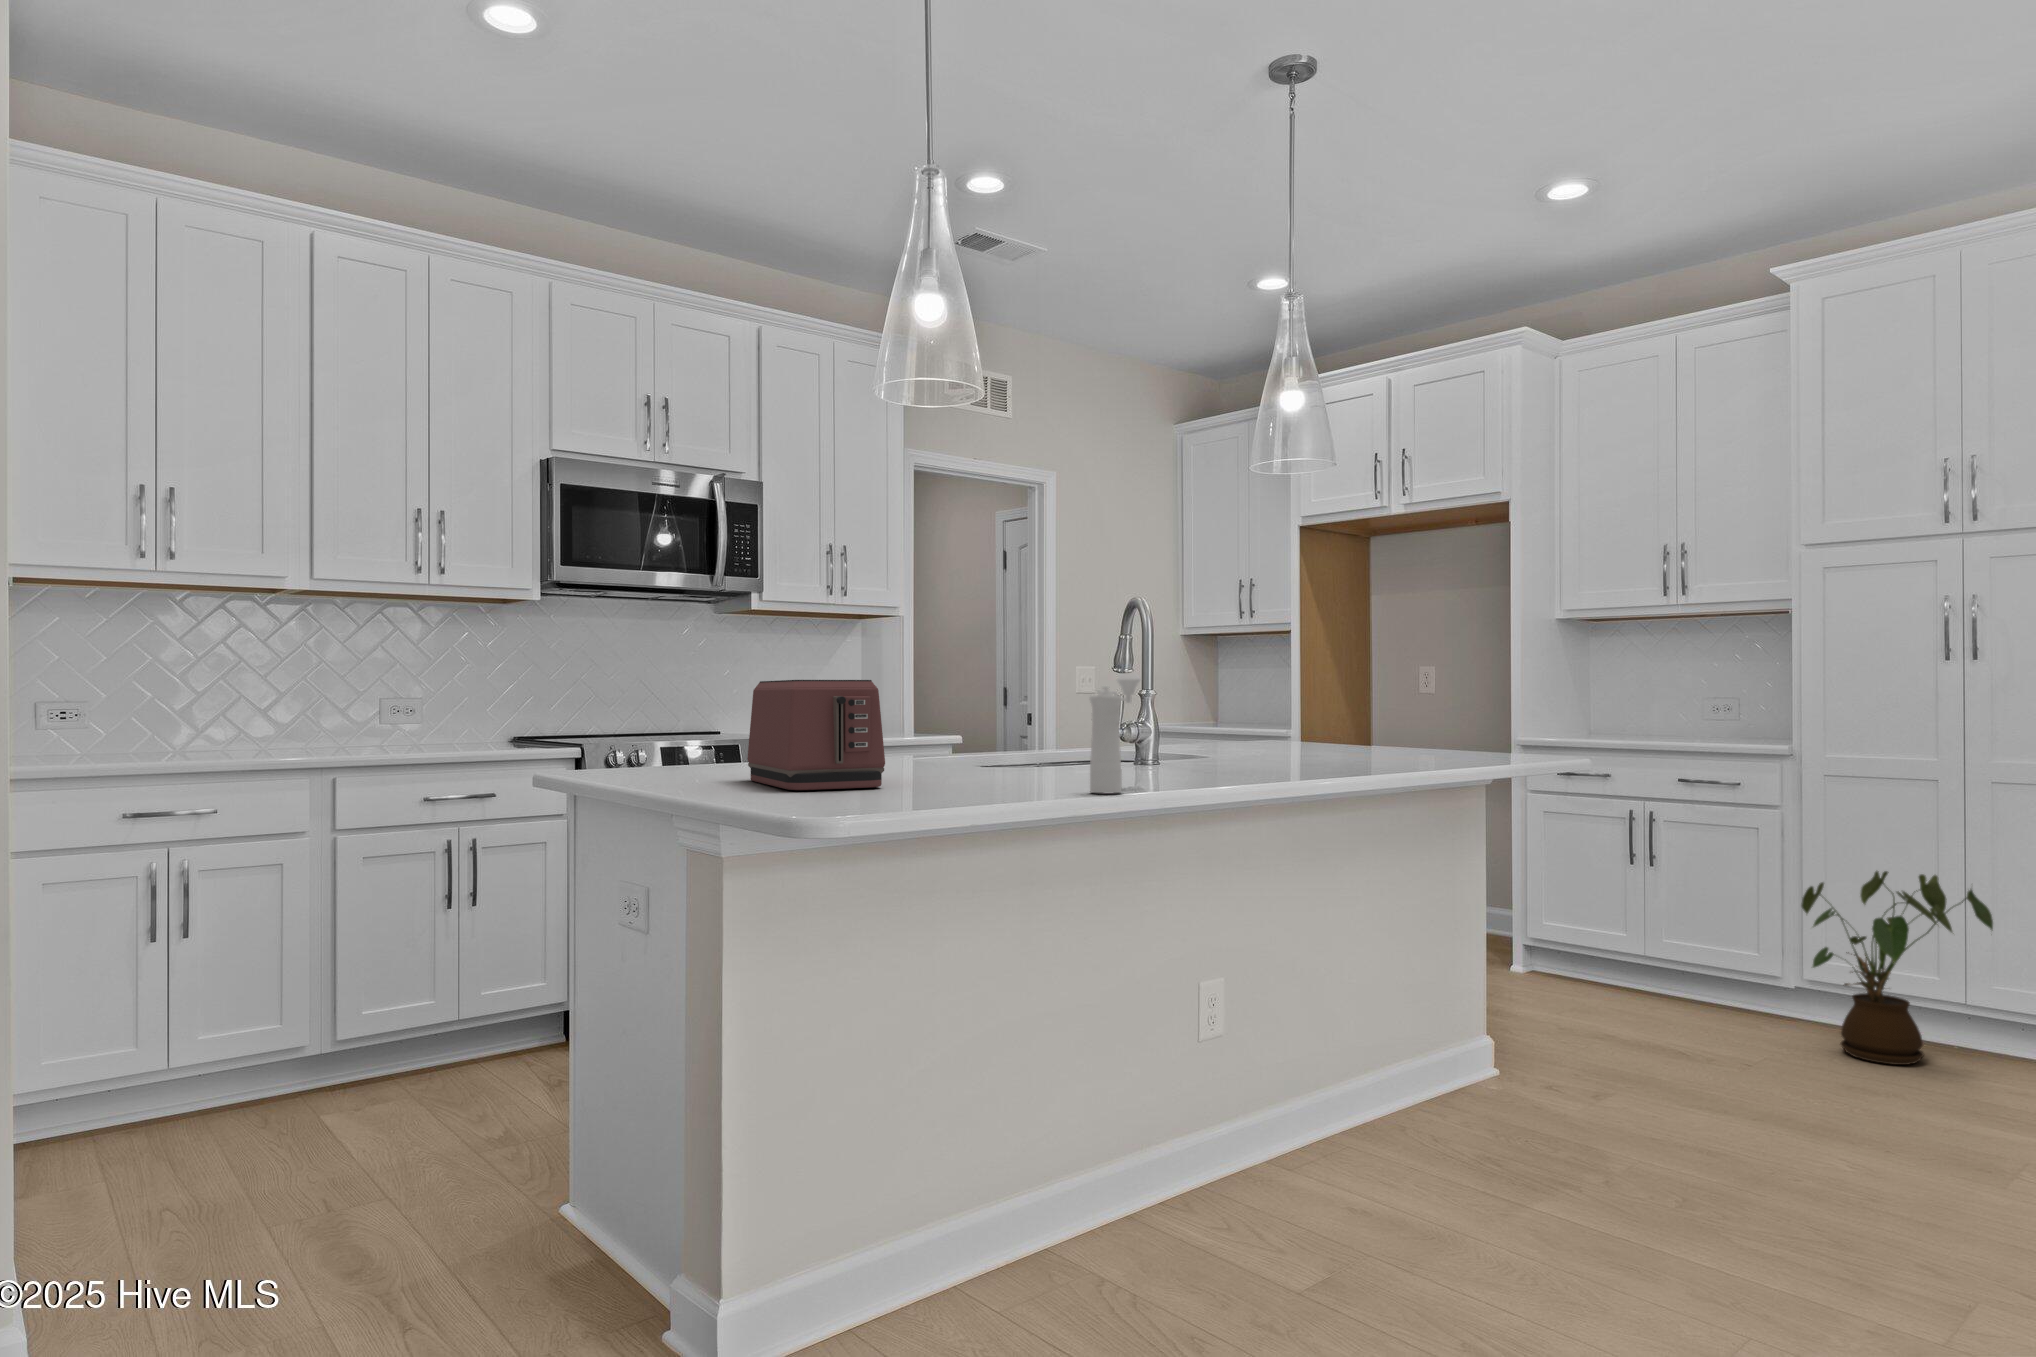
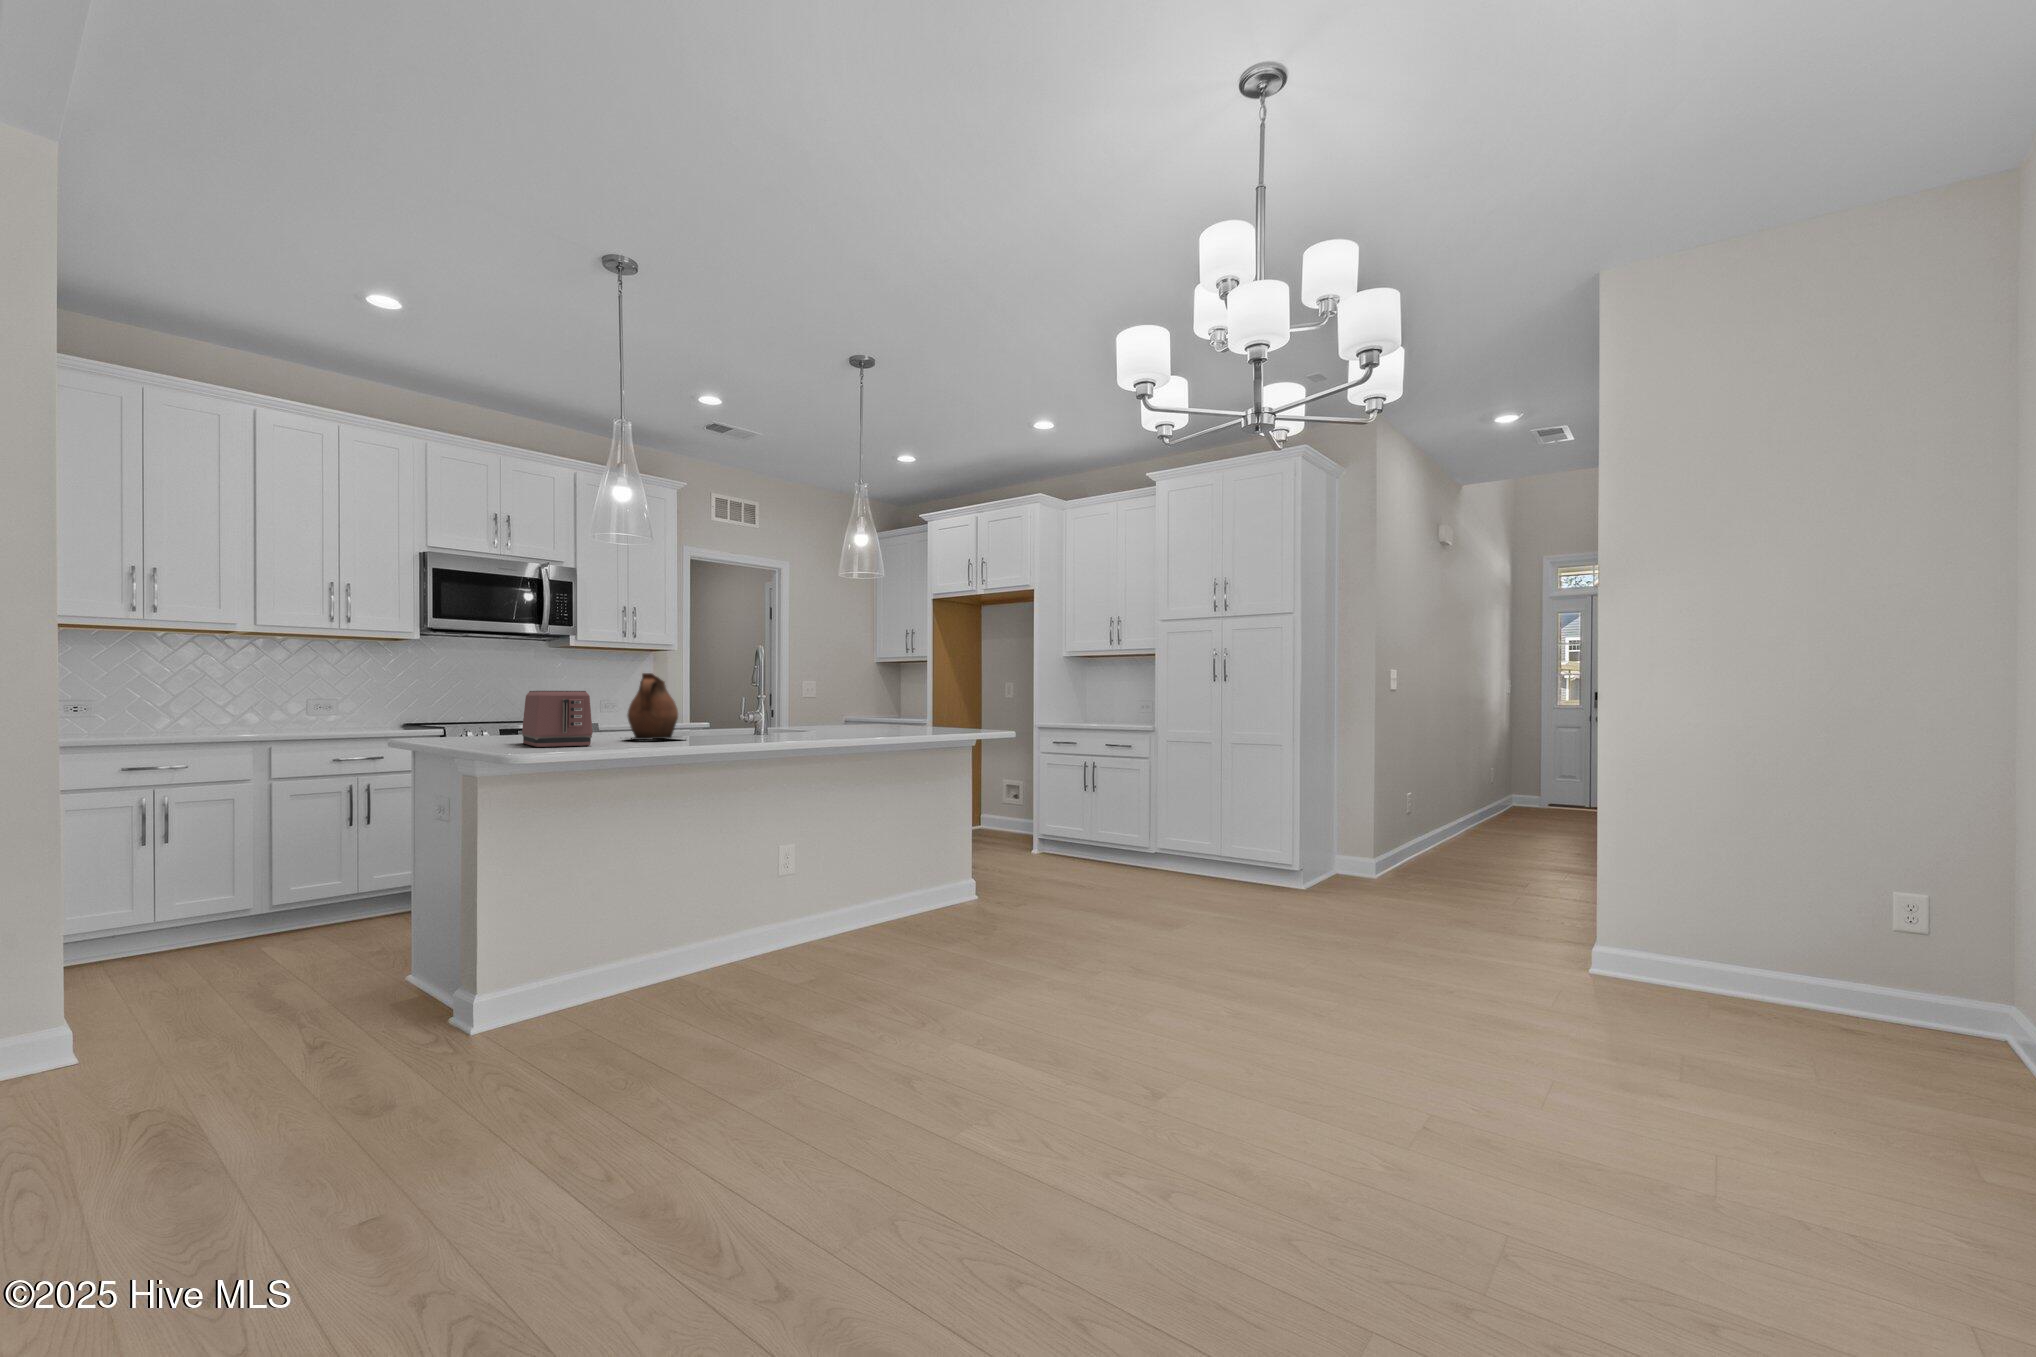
ceramic pitcher: none [905,646,1024,774] -> present [627,673,678,740]
pepper mill: present [1090,673,1140,793] -> none [696,688,730,747]
house plant: present [1801,871,1993,1065] -> none [1143,790,1223,887]

